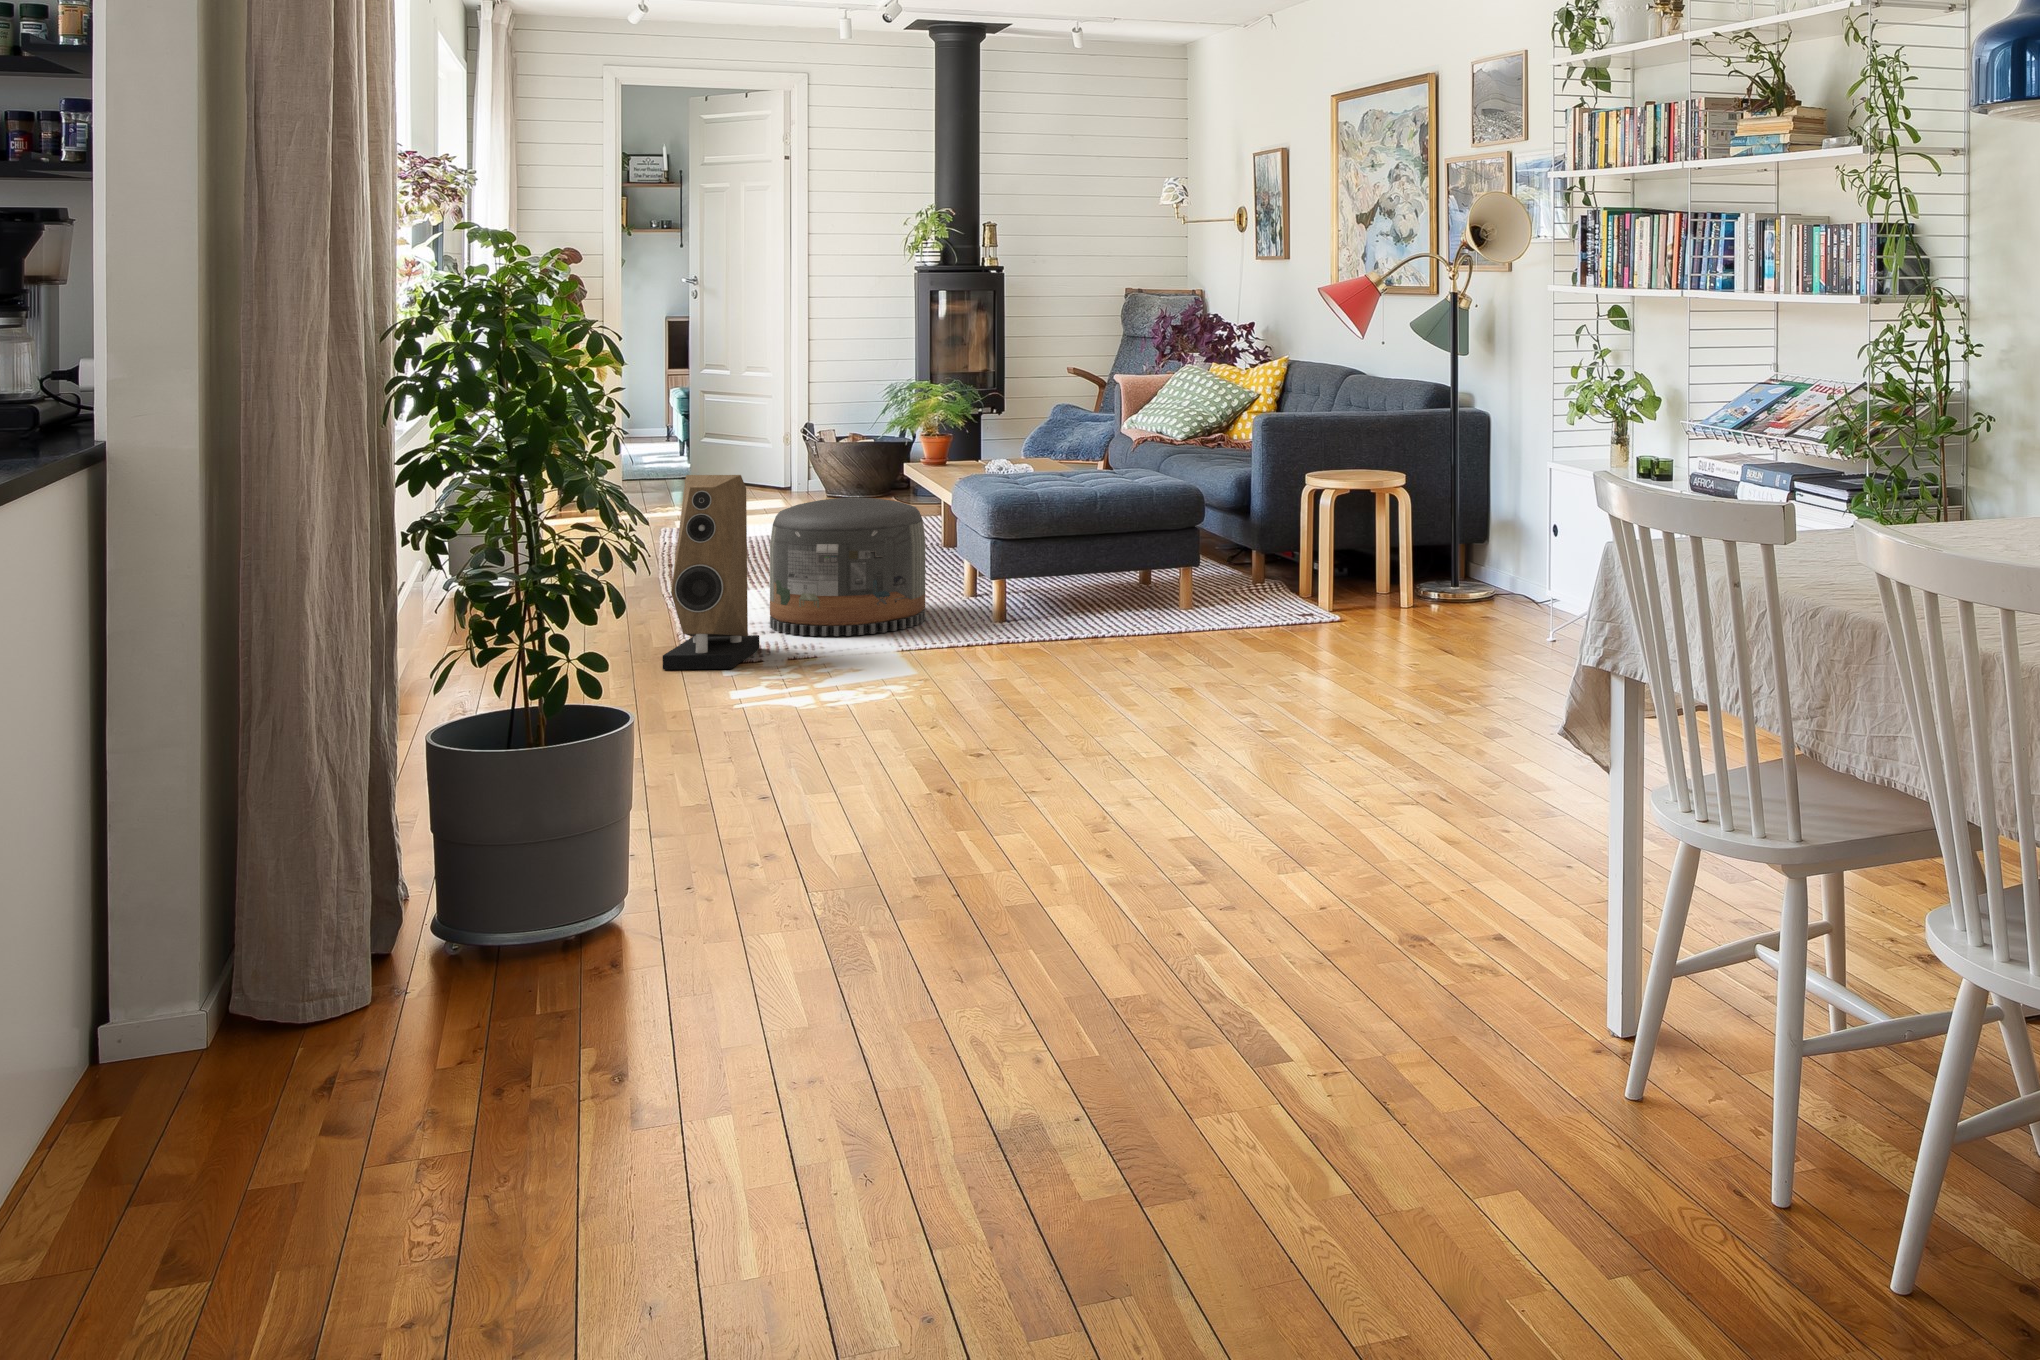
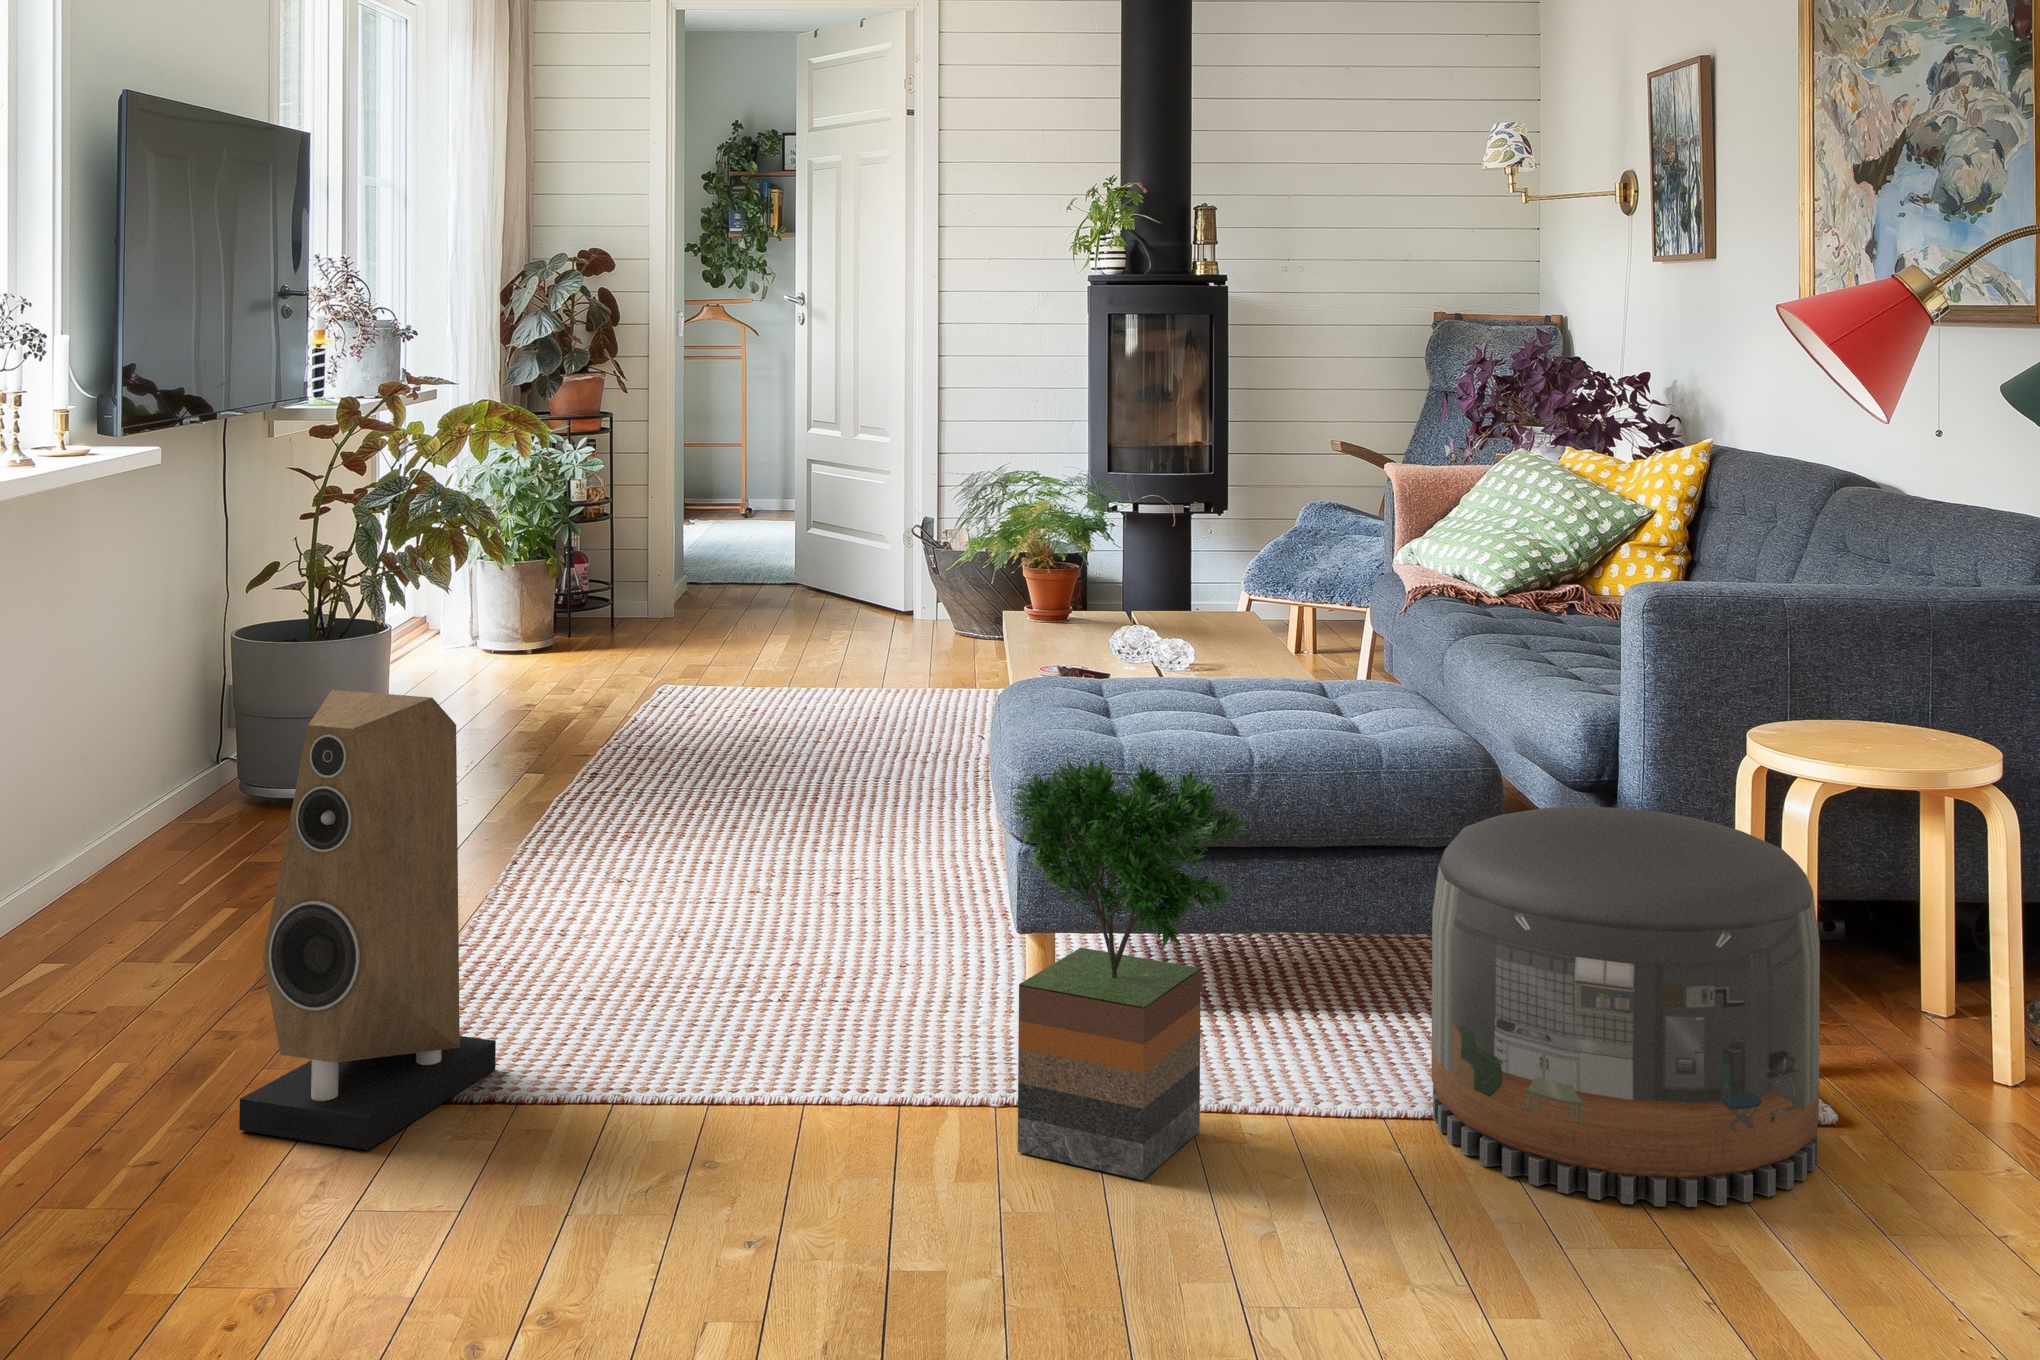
potted tree: none [1006,487,1110,649] -> present [1011,759,1248,1180]
pouf: present [770,498,925,636] -> present [1431,807,1820,1207]

